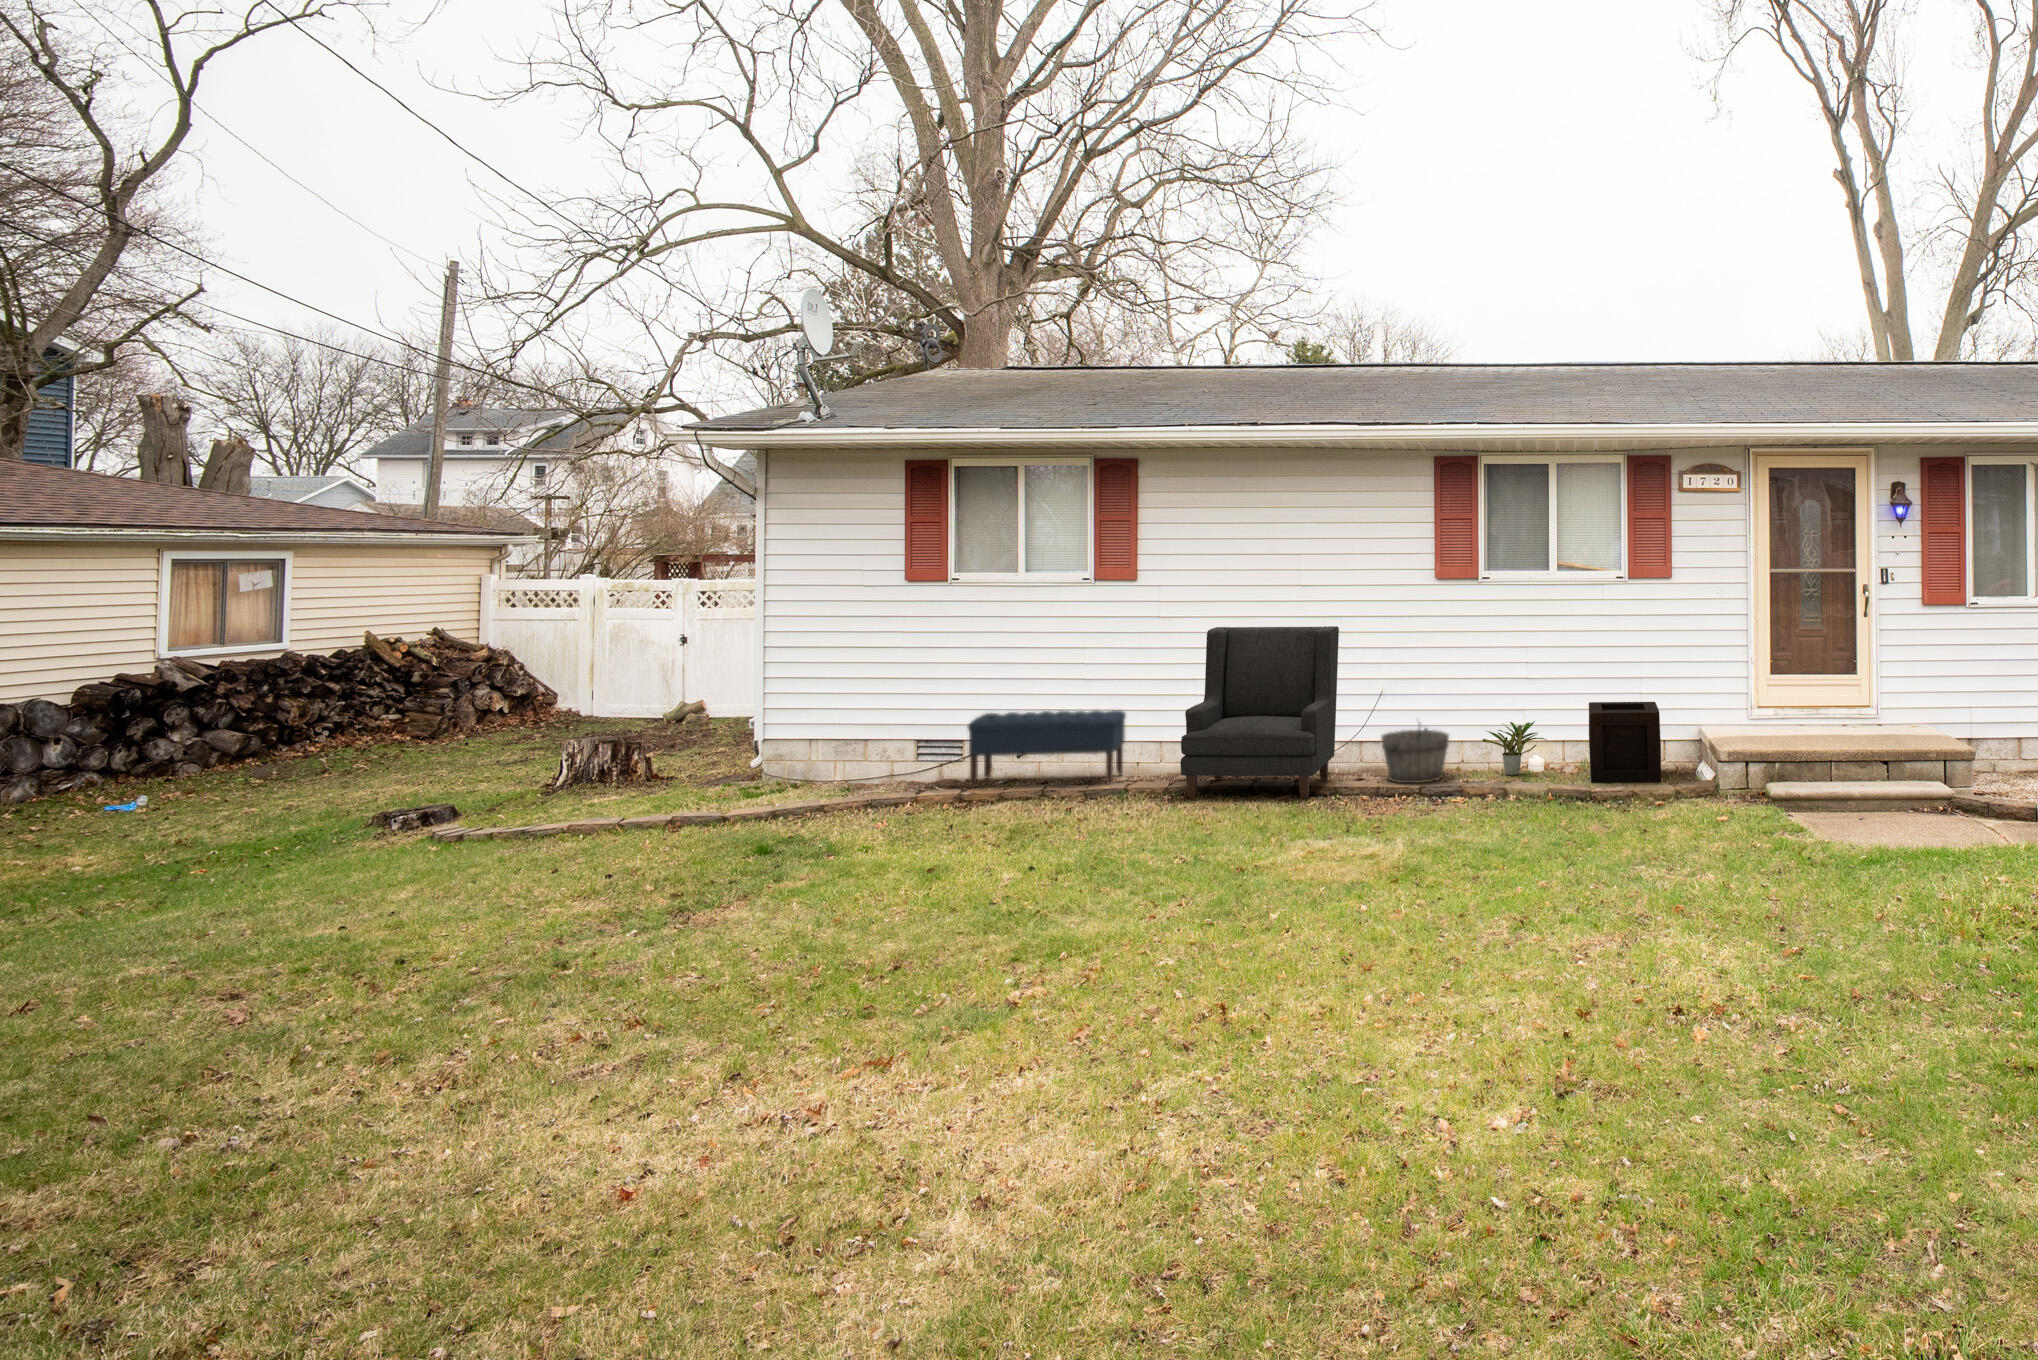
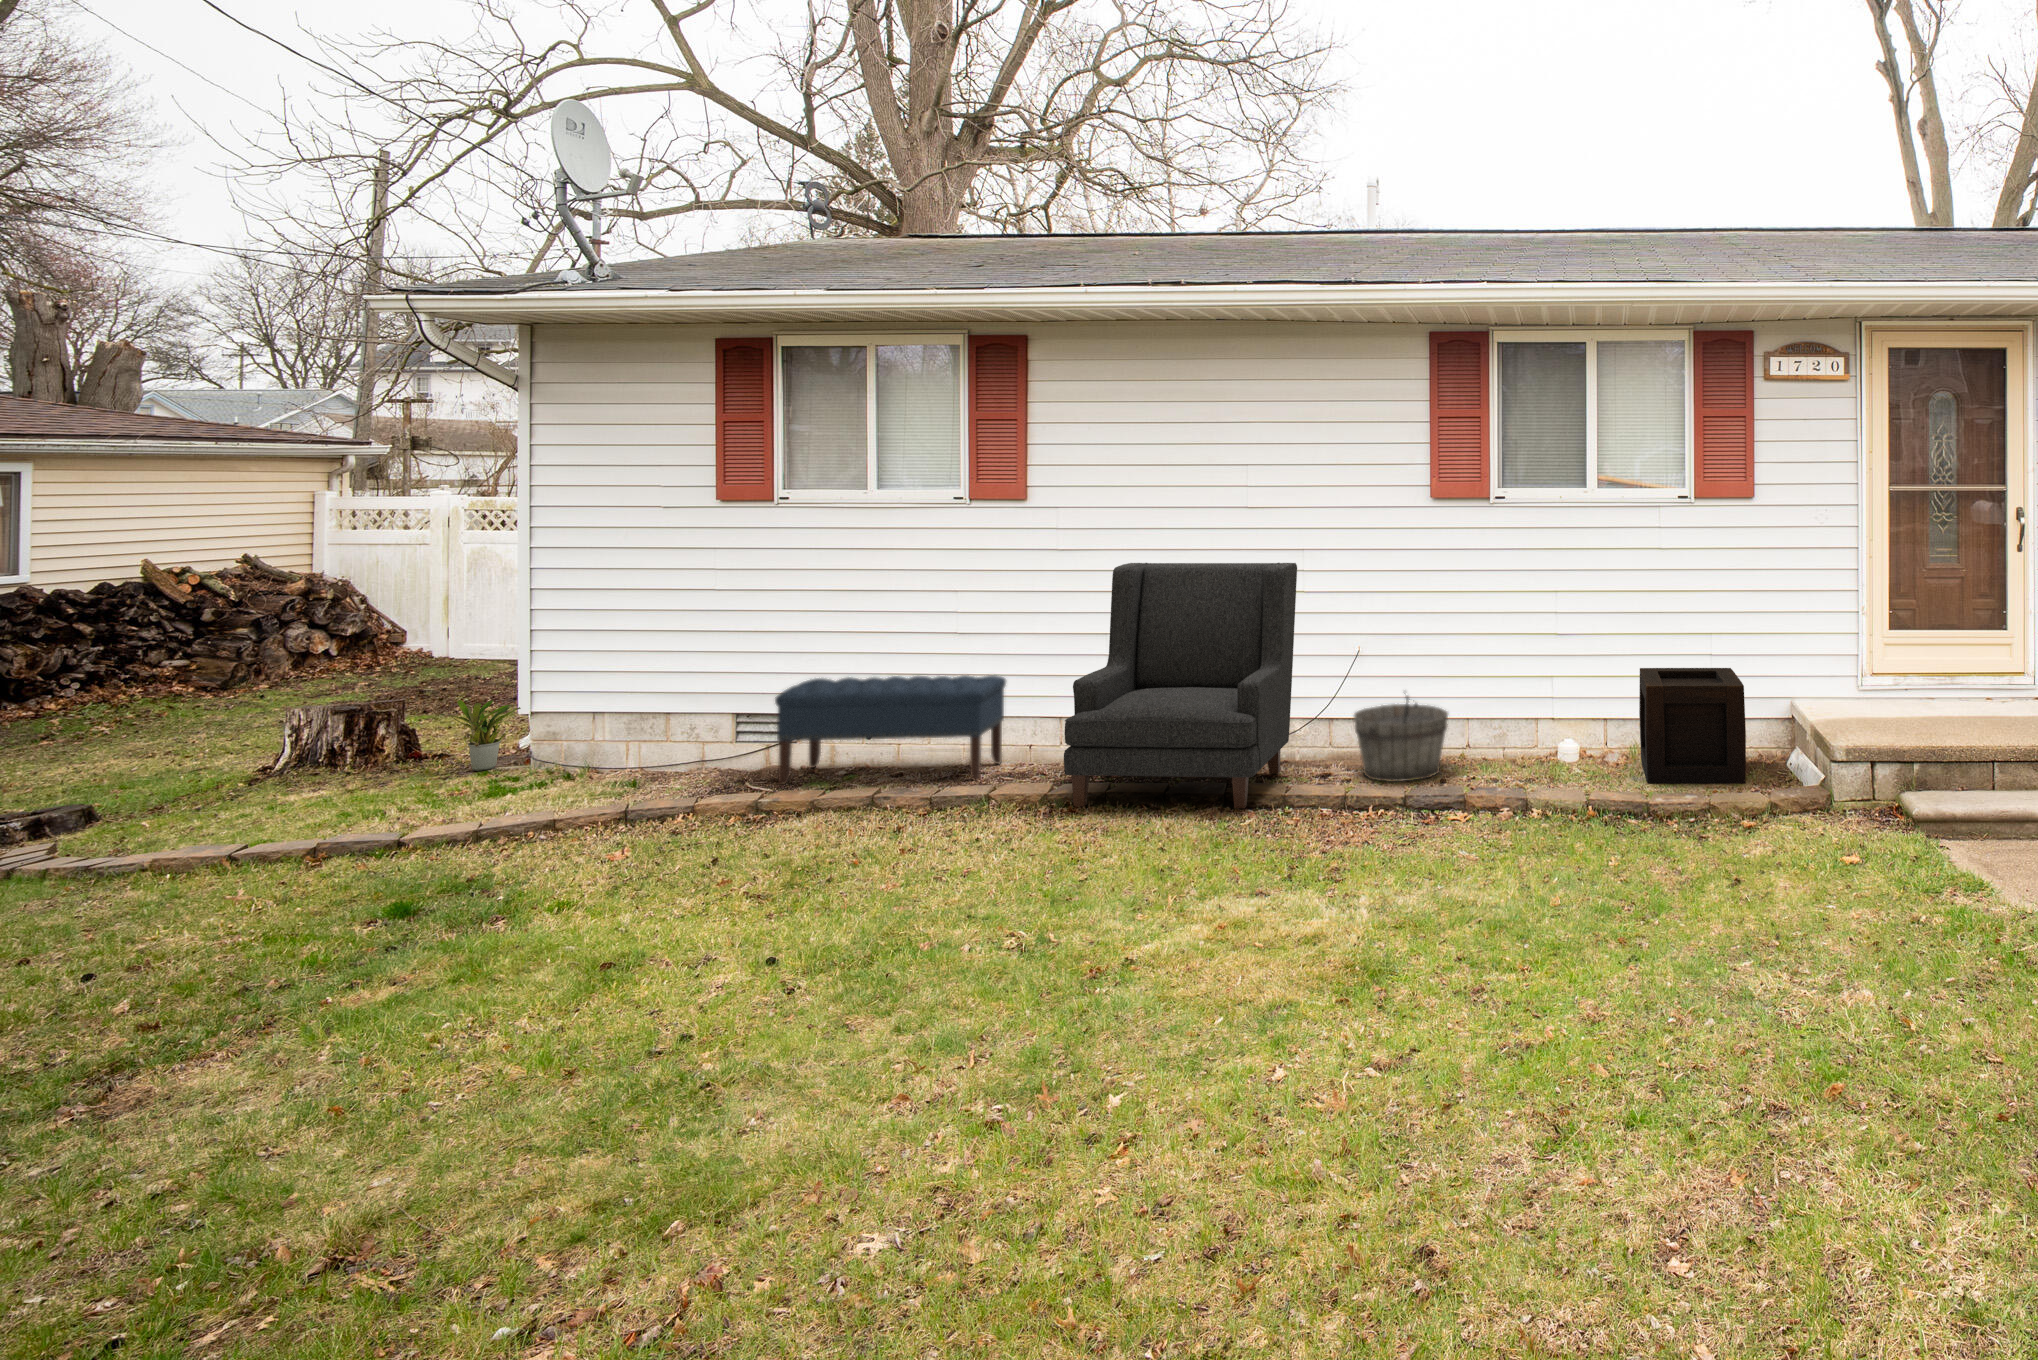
potted plant: present [1483,721,1546,776] -> present [441,700,521,771]

